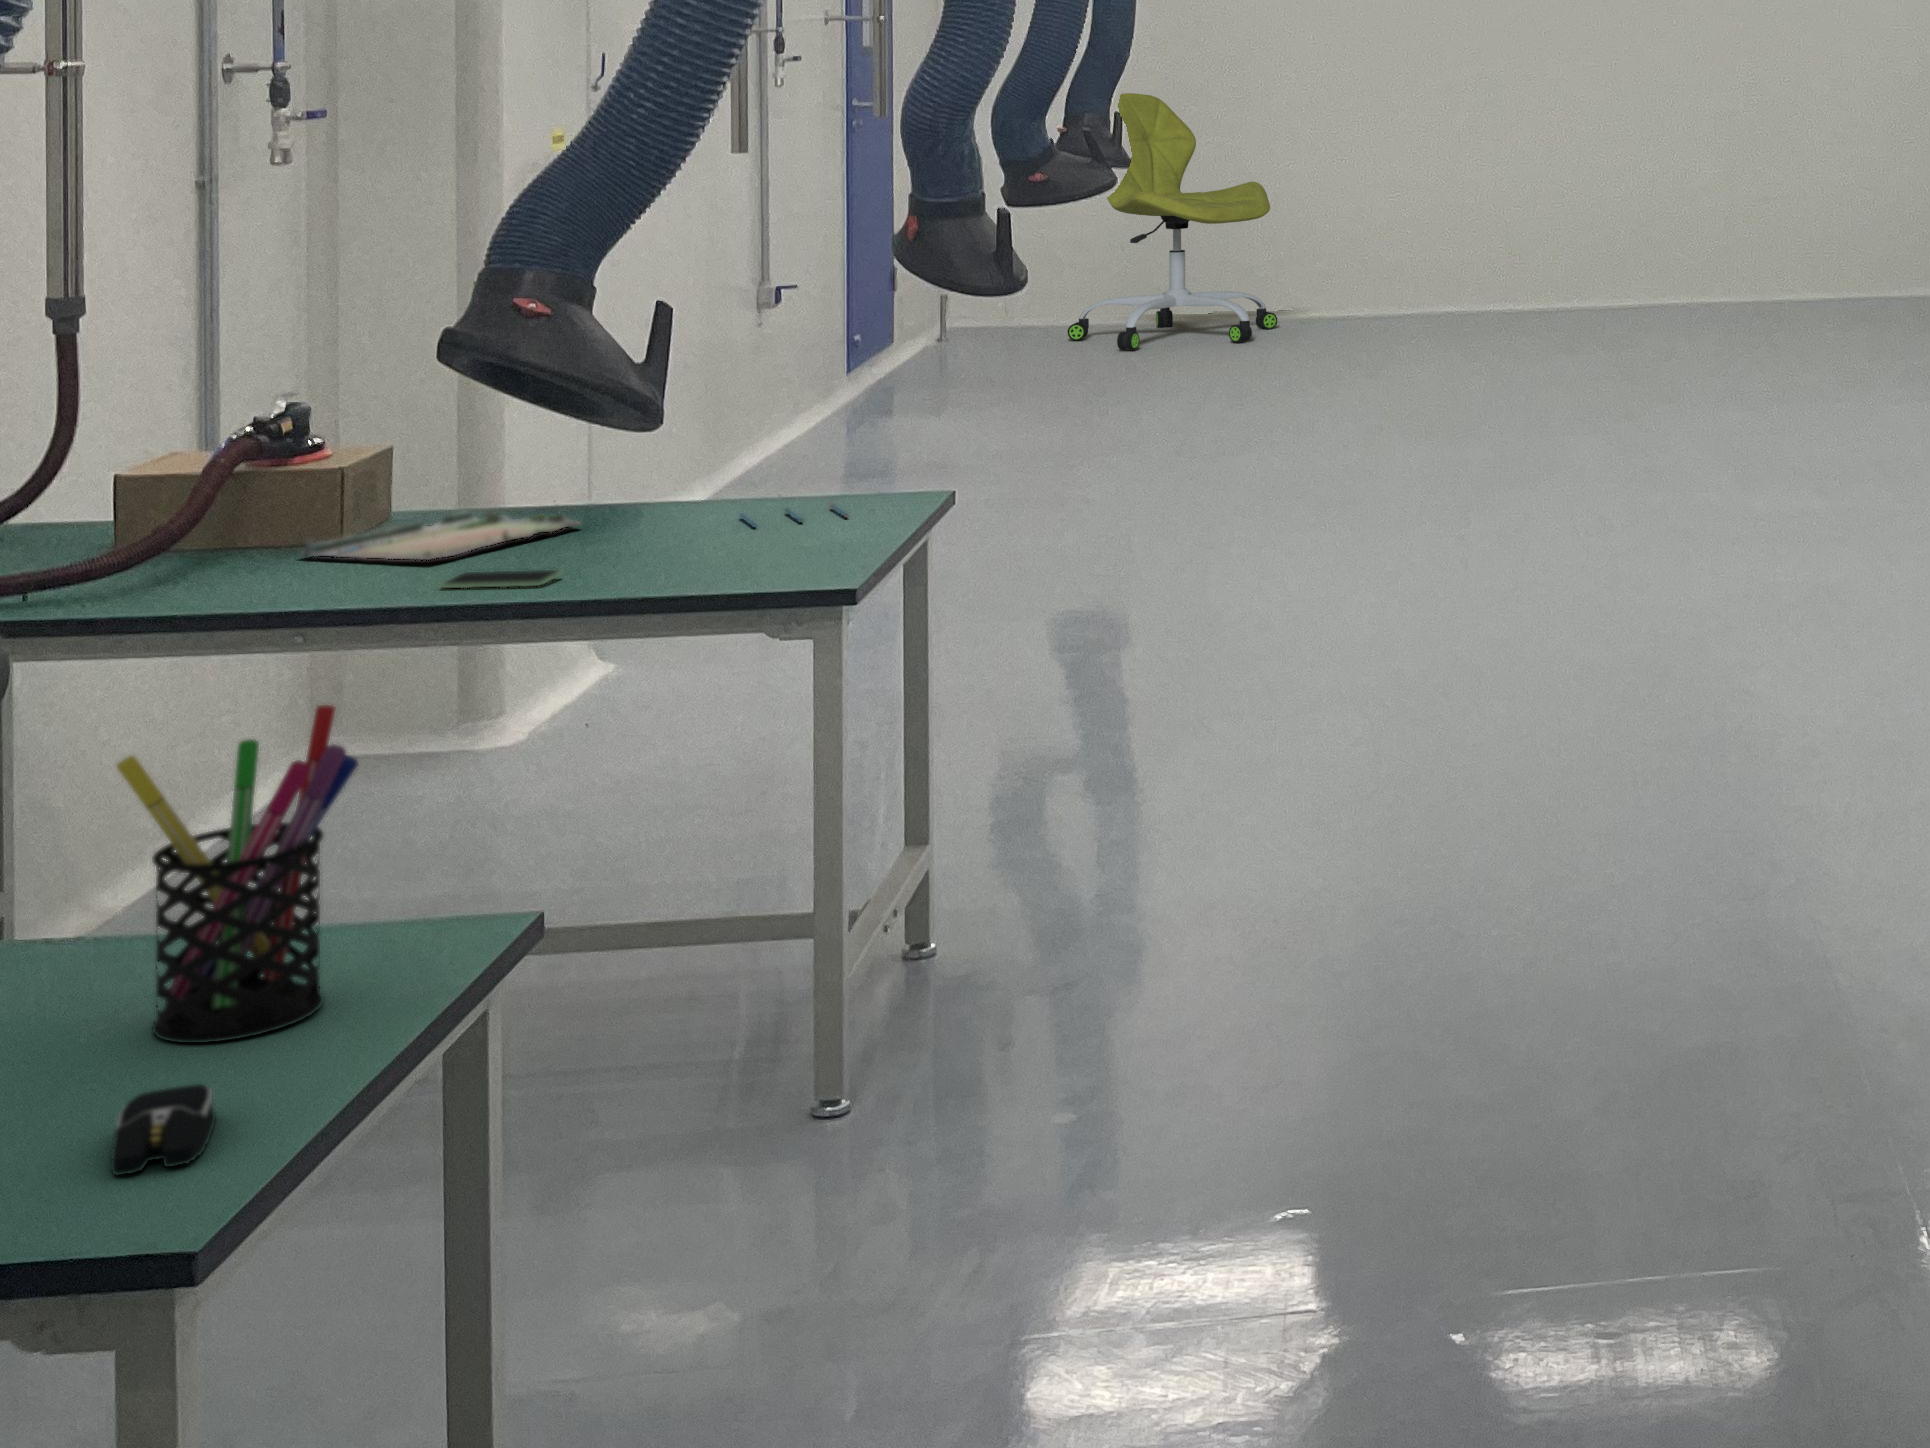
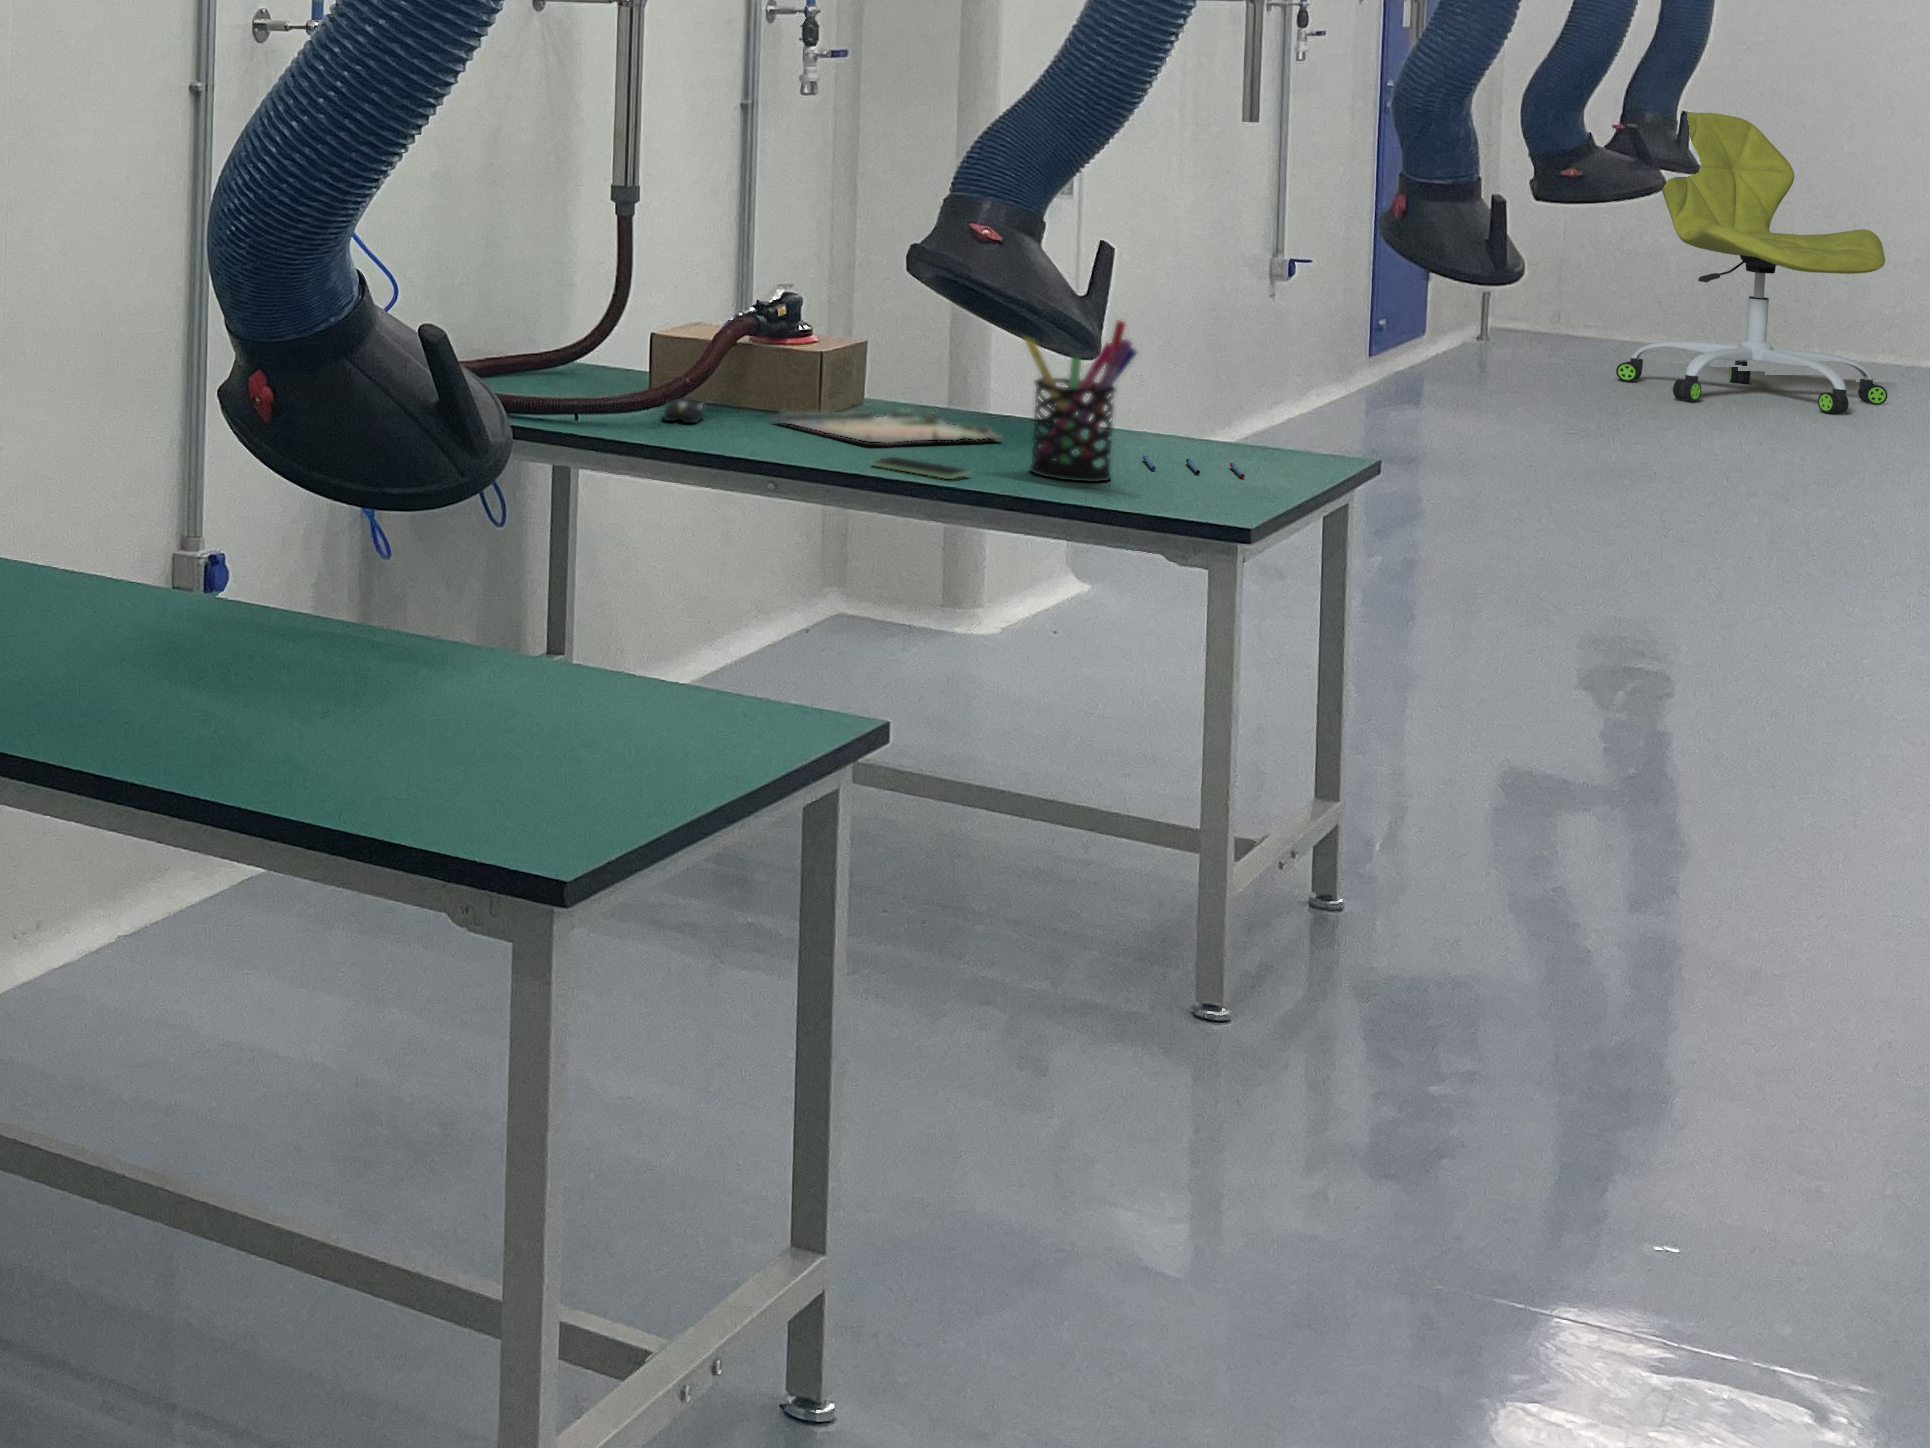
pen holder: present [117,705,358,1043] -> present [1025,321,1136,482]
computer mouse: present [111,1084,216,1175] -> present [664,399,703,423]

